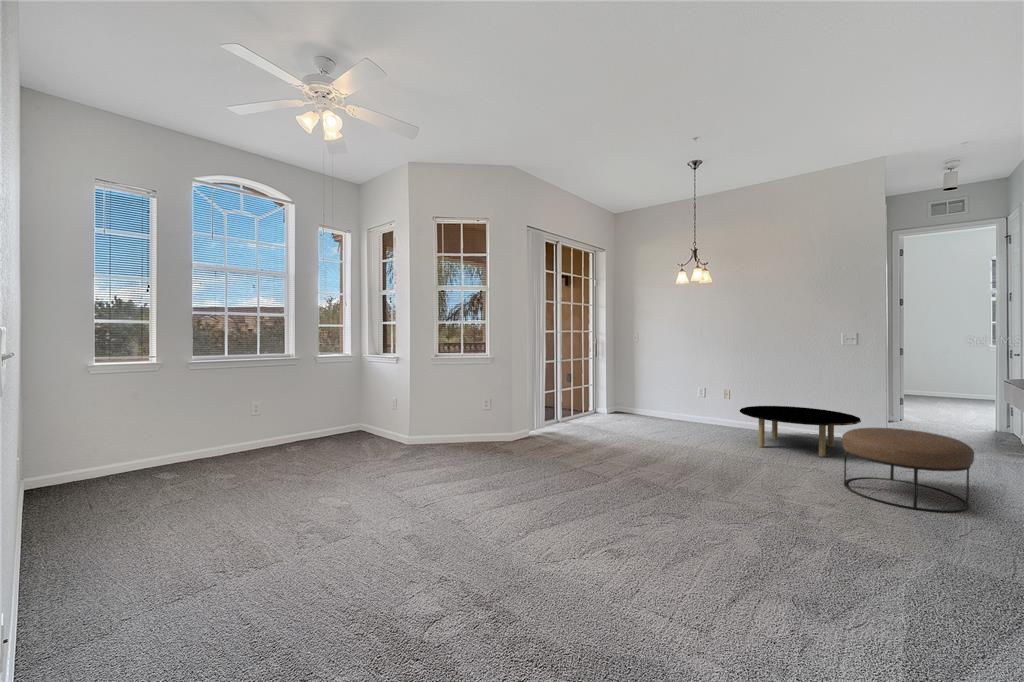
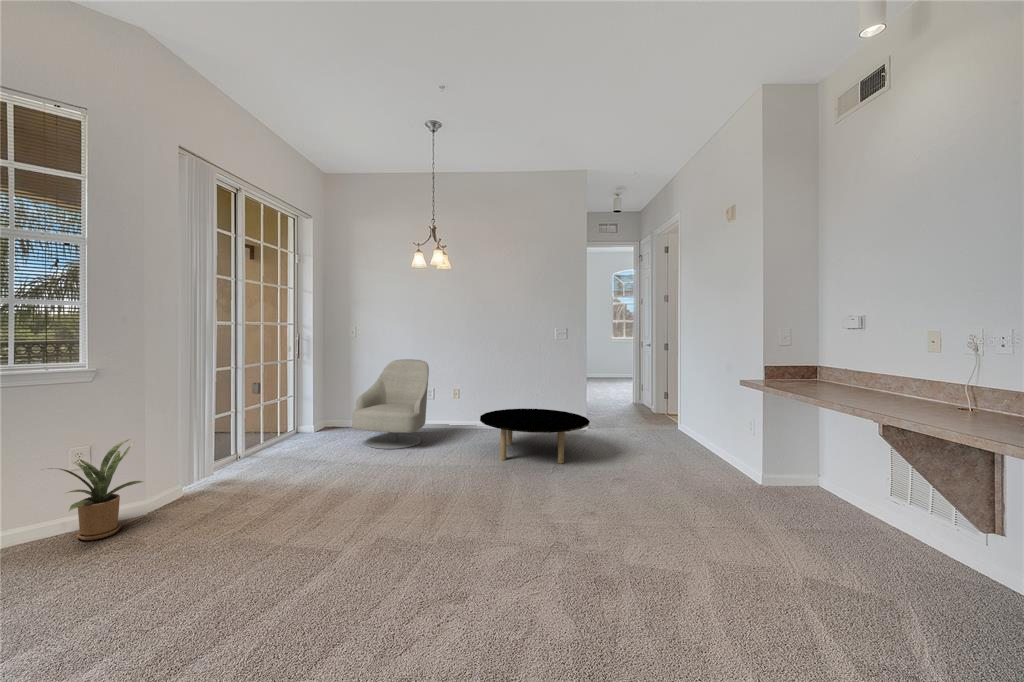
armchair: none [633,359,697,429] -> present [352,359,429,449]
house plant: none [472,396,514,447] -> present [48,439,143,540]
ottoman: present [842,428,974,512] -> none [597,433,704,521]

